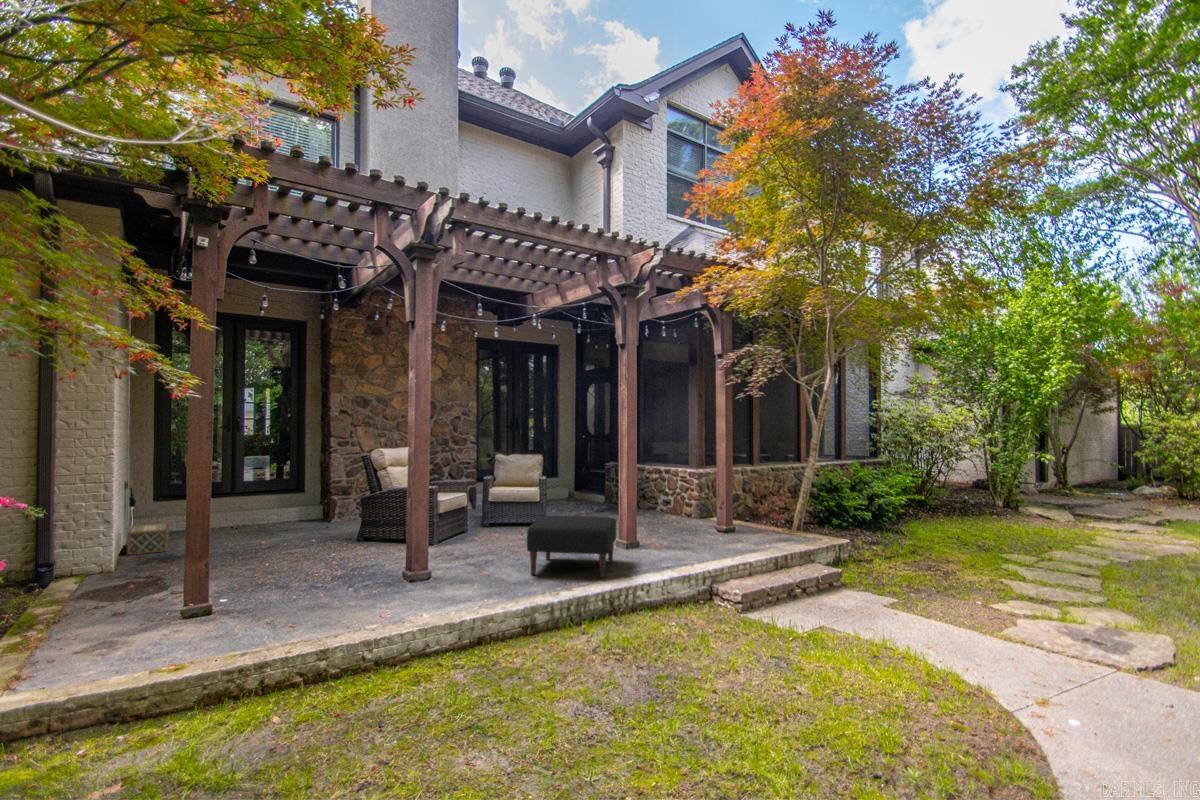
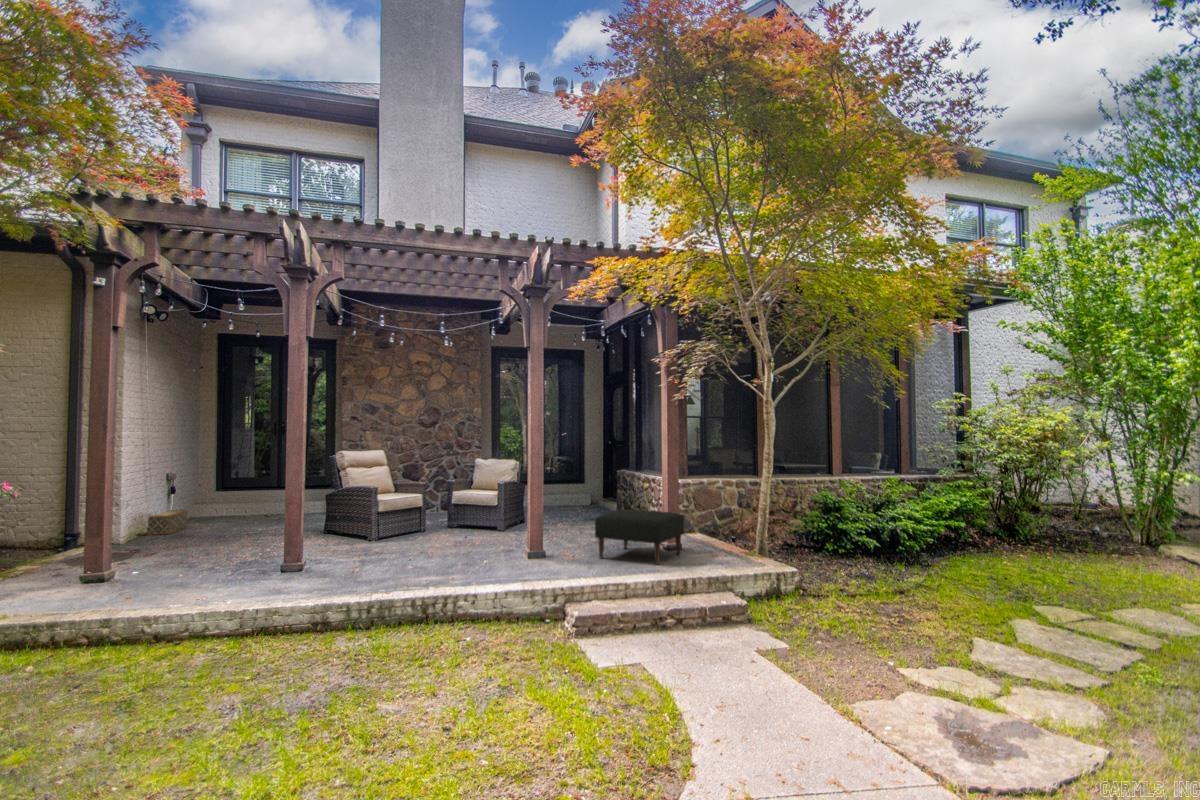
ottoman: present [527,515,616,578] -> present [595,509,684,565]

